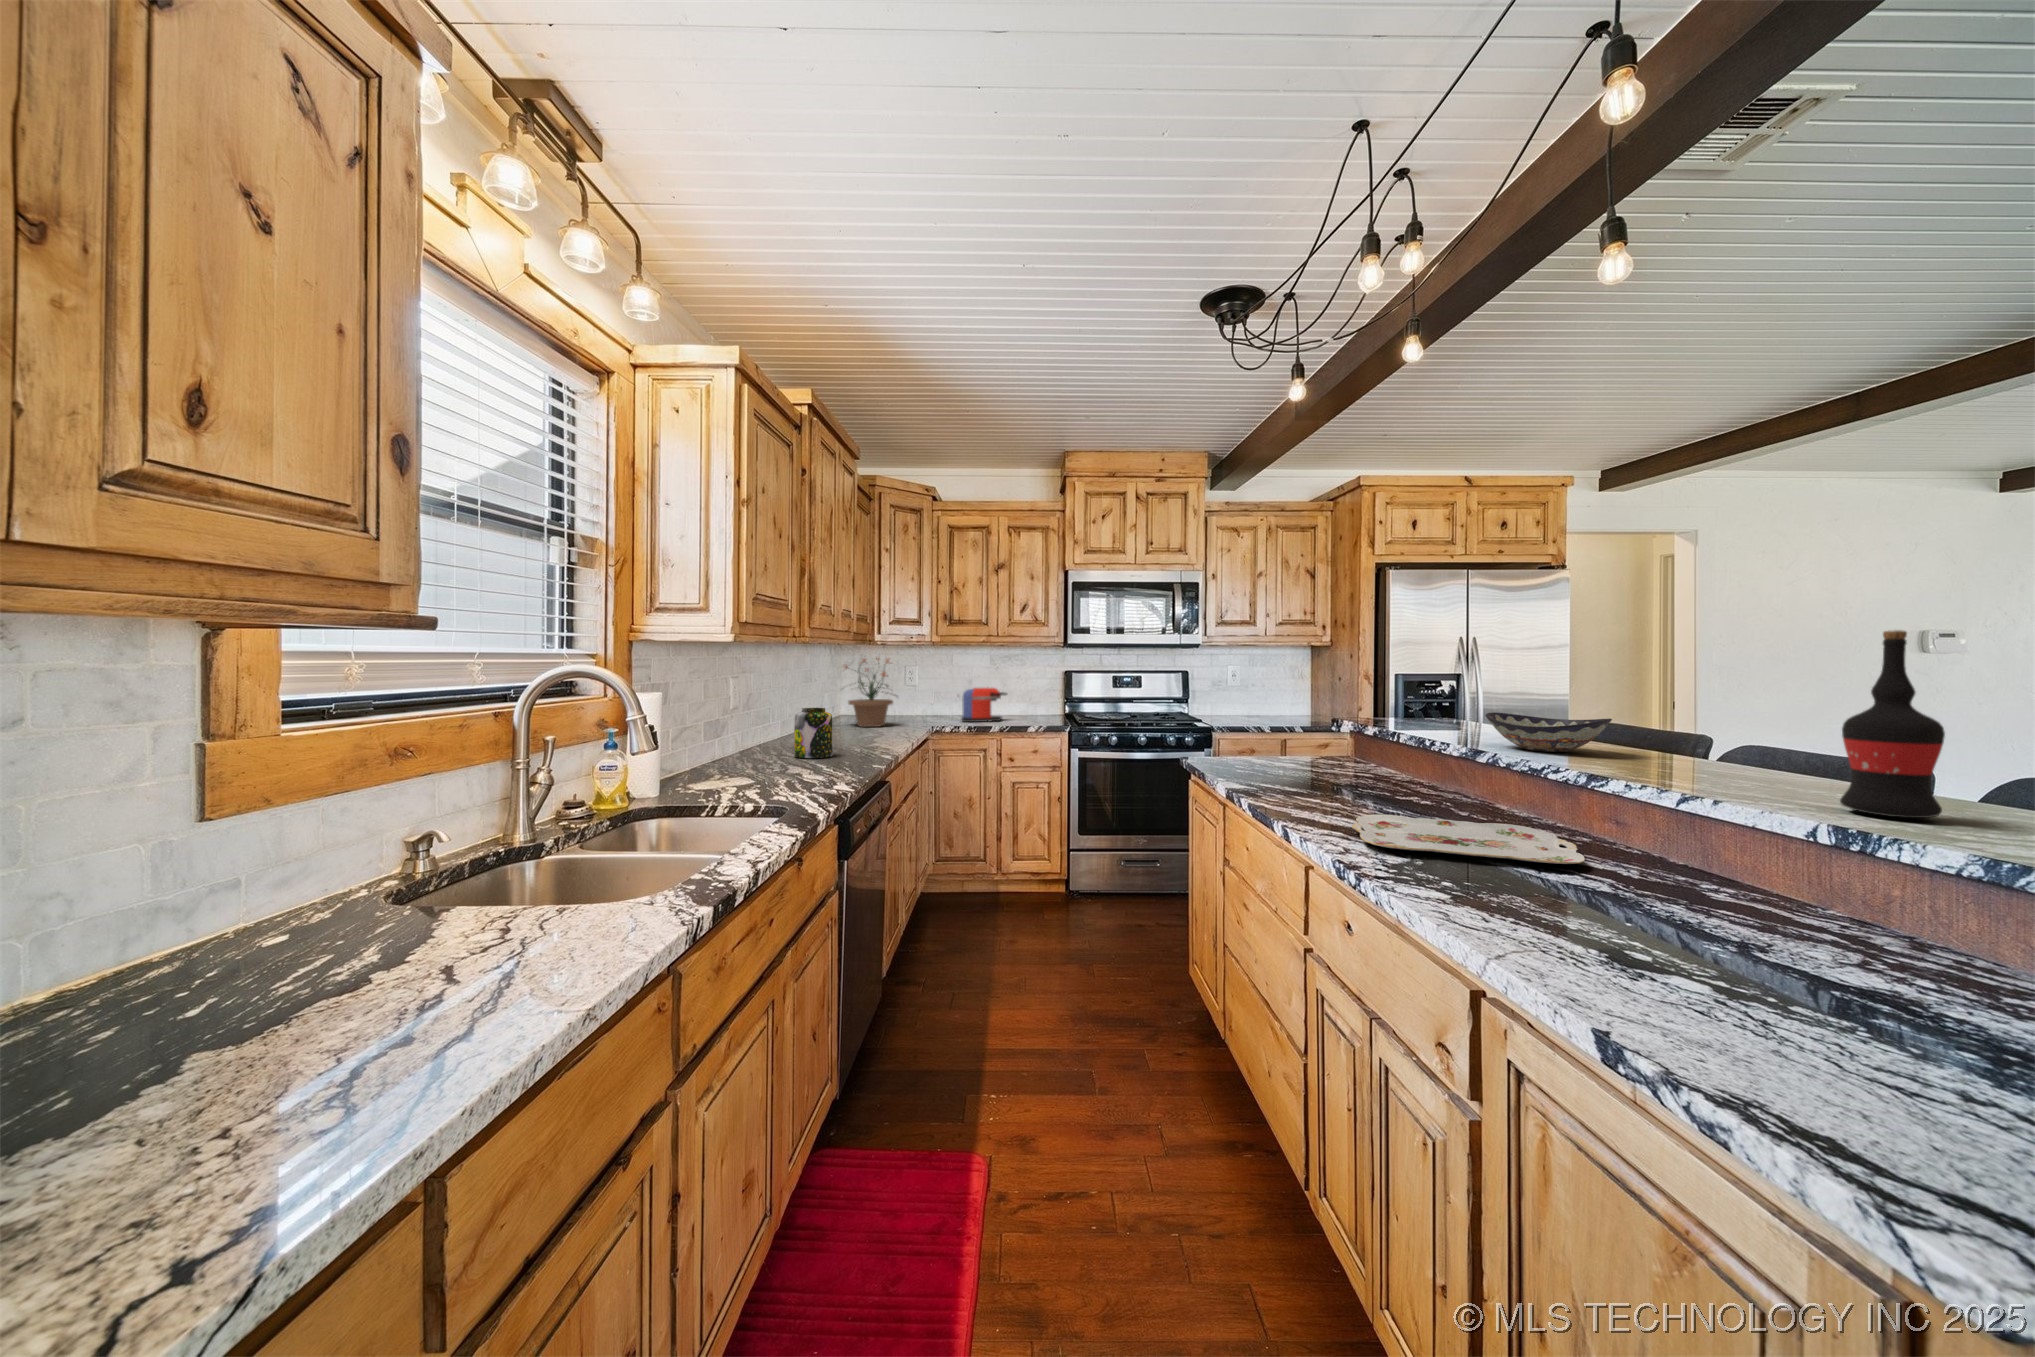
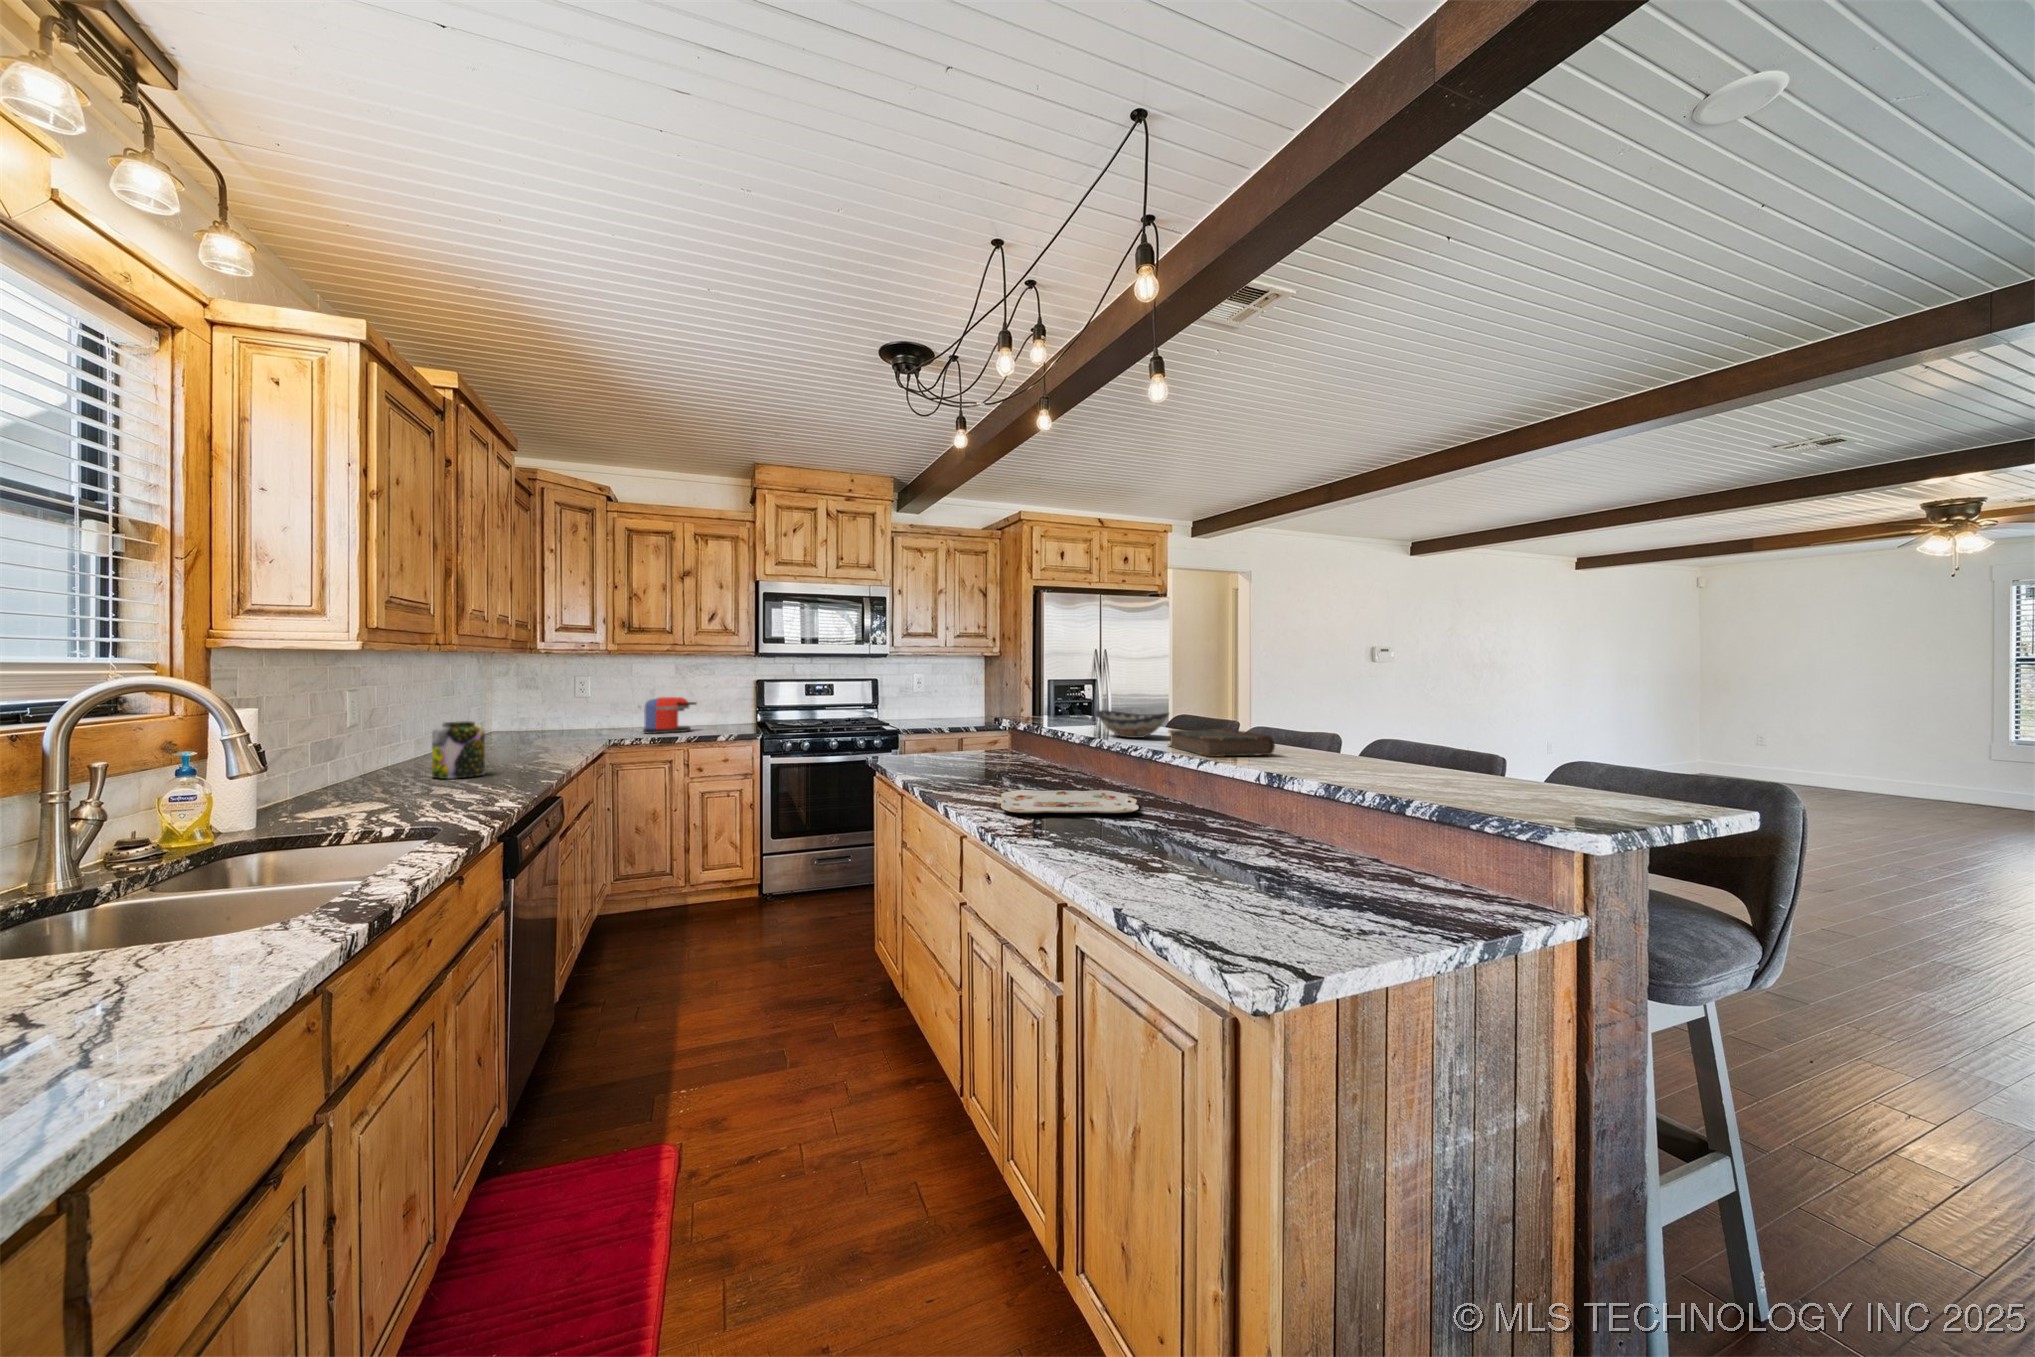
wine bottle: present [1840,630,1945,818] -> none [1264,655,1306,766]
potted plant: present [845,658,893,727] -> none [487,664,565,743]
book: none [1617,745,1849,794] -> present [1169,728,1275,757]

